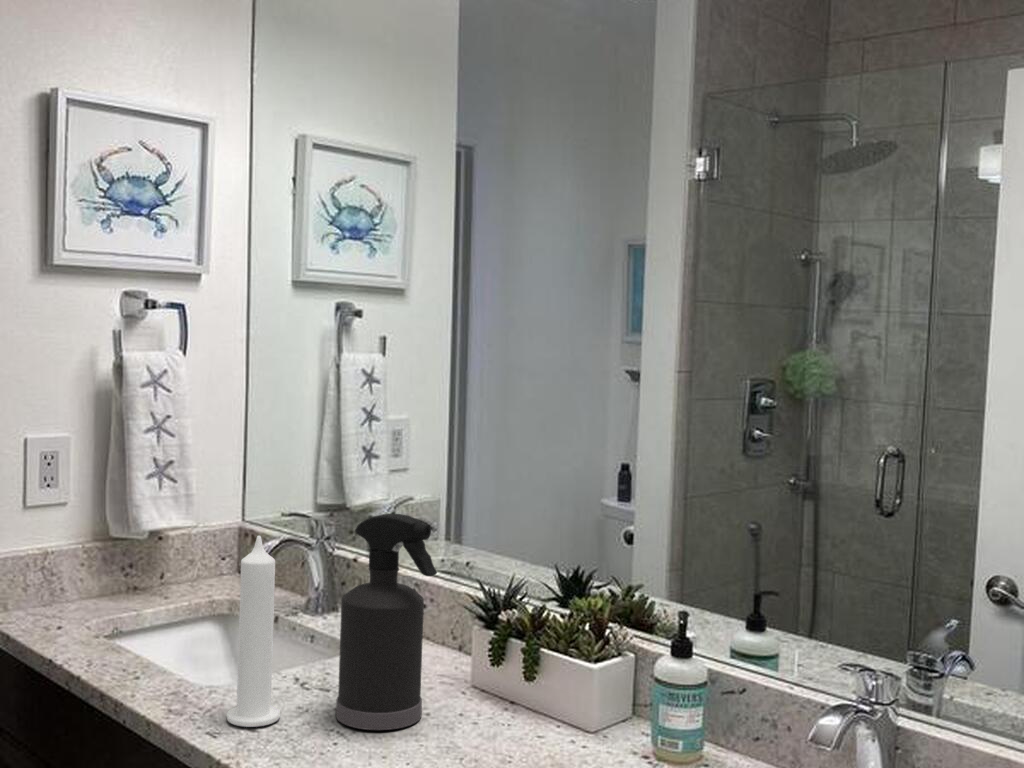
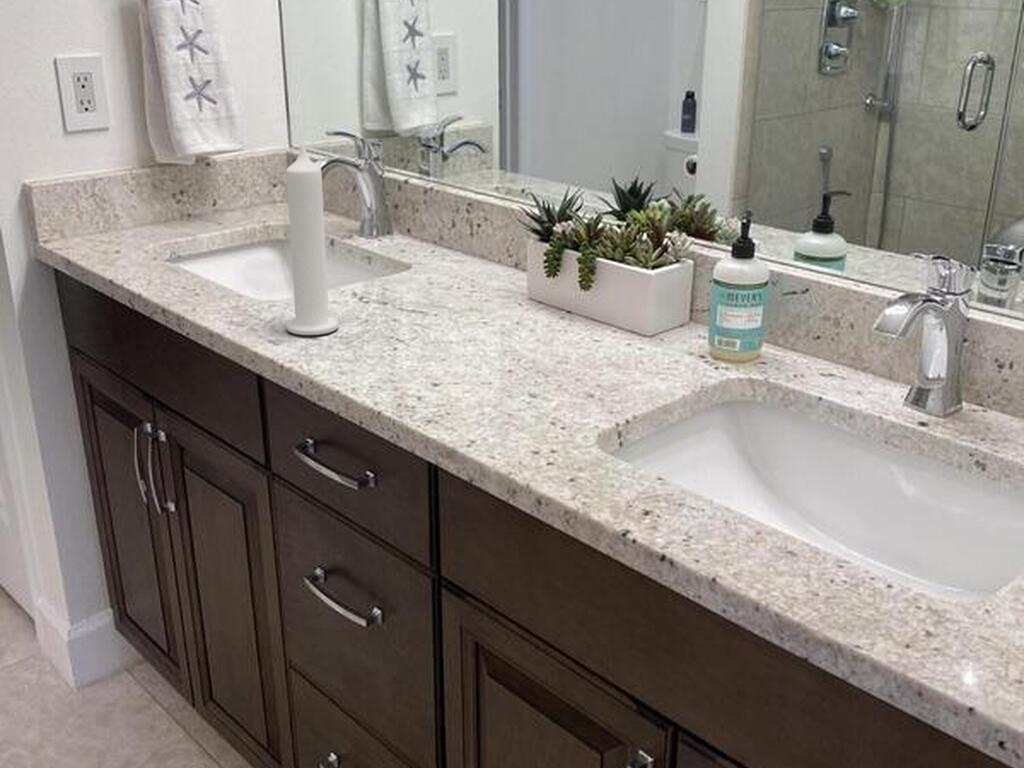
spray bottle: present [336,514,437,730] -> none [392,117,489,337]

